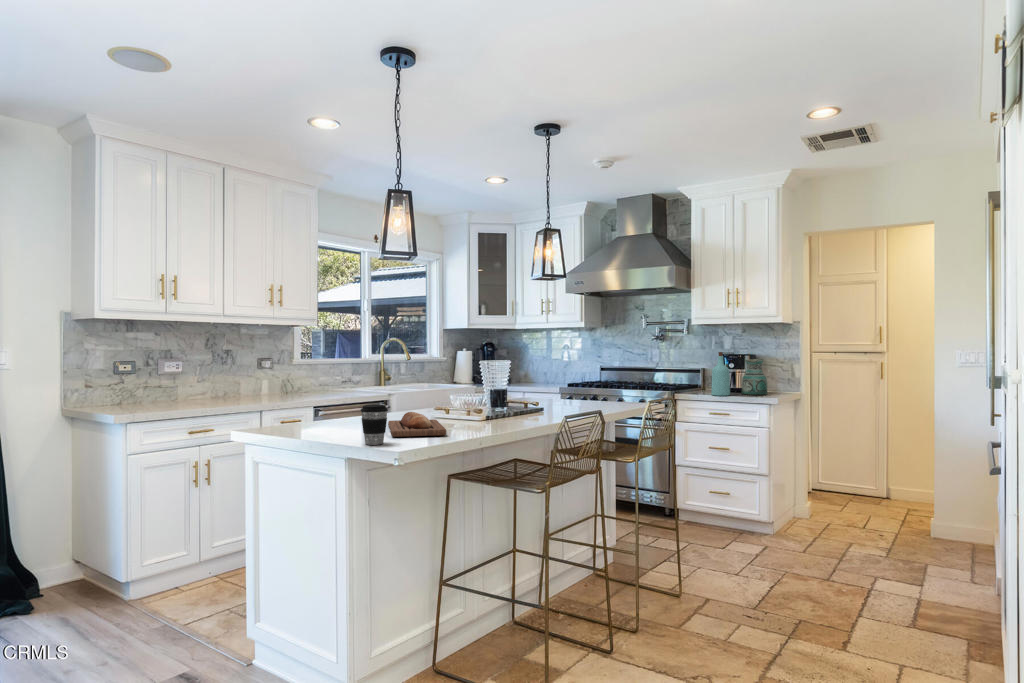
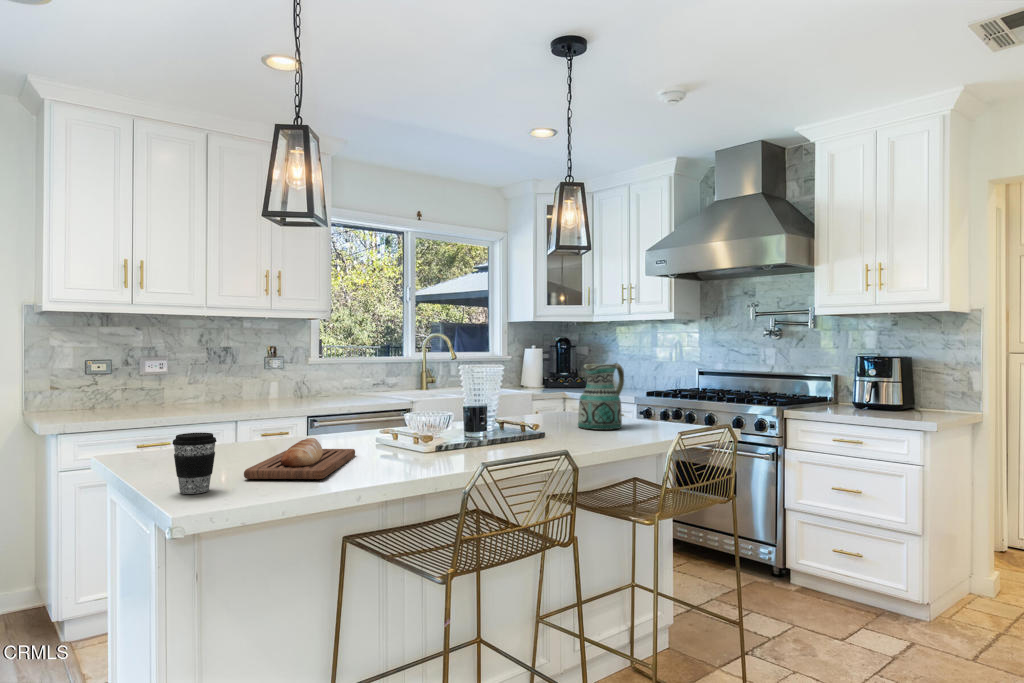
bottle: present [711,352,730,396] -> none [836,353,865,416]
ceramic pitcher: present [742,359,767,395] -> present [578,363,624,430]

